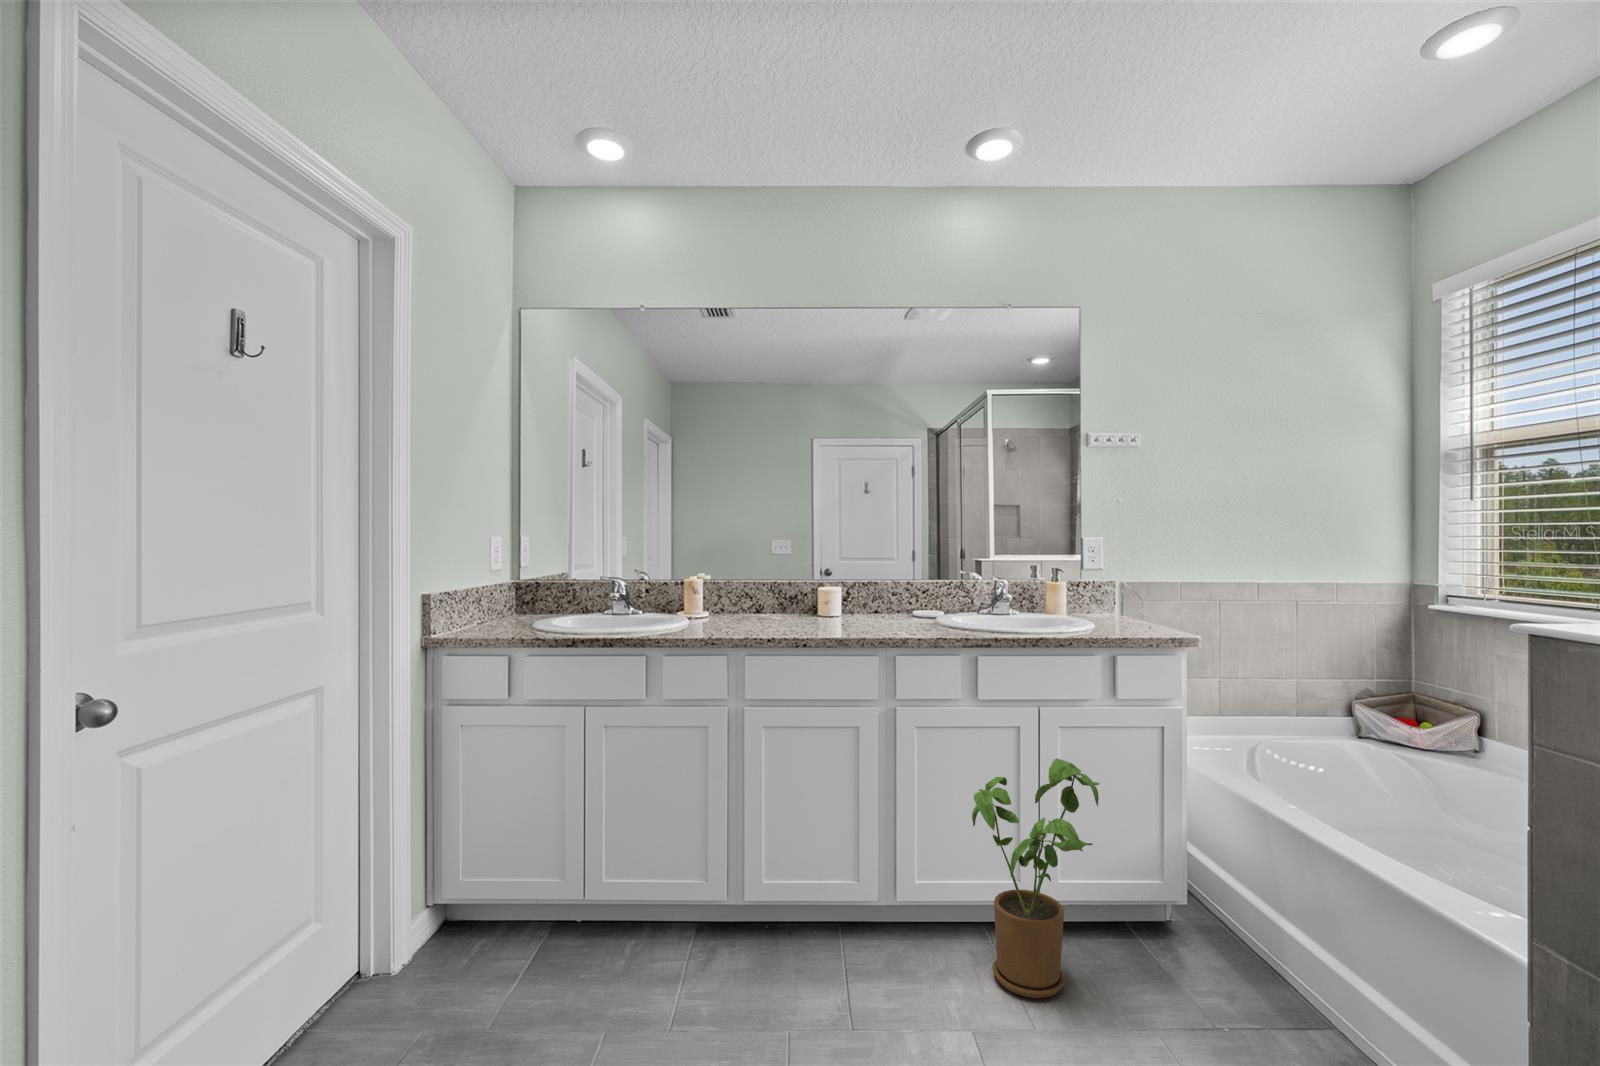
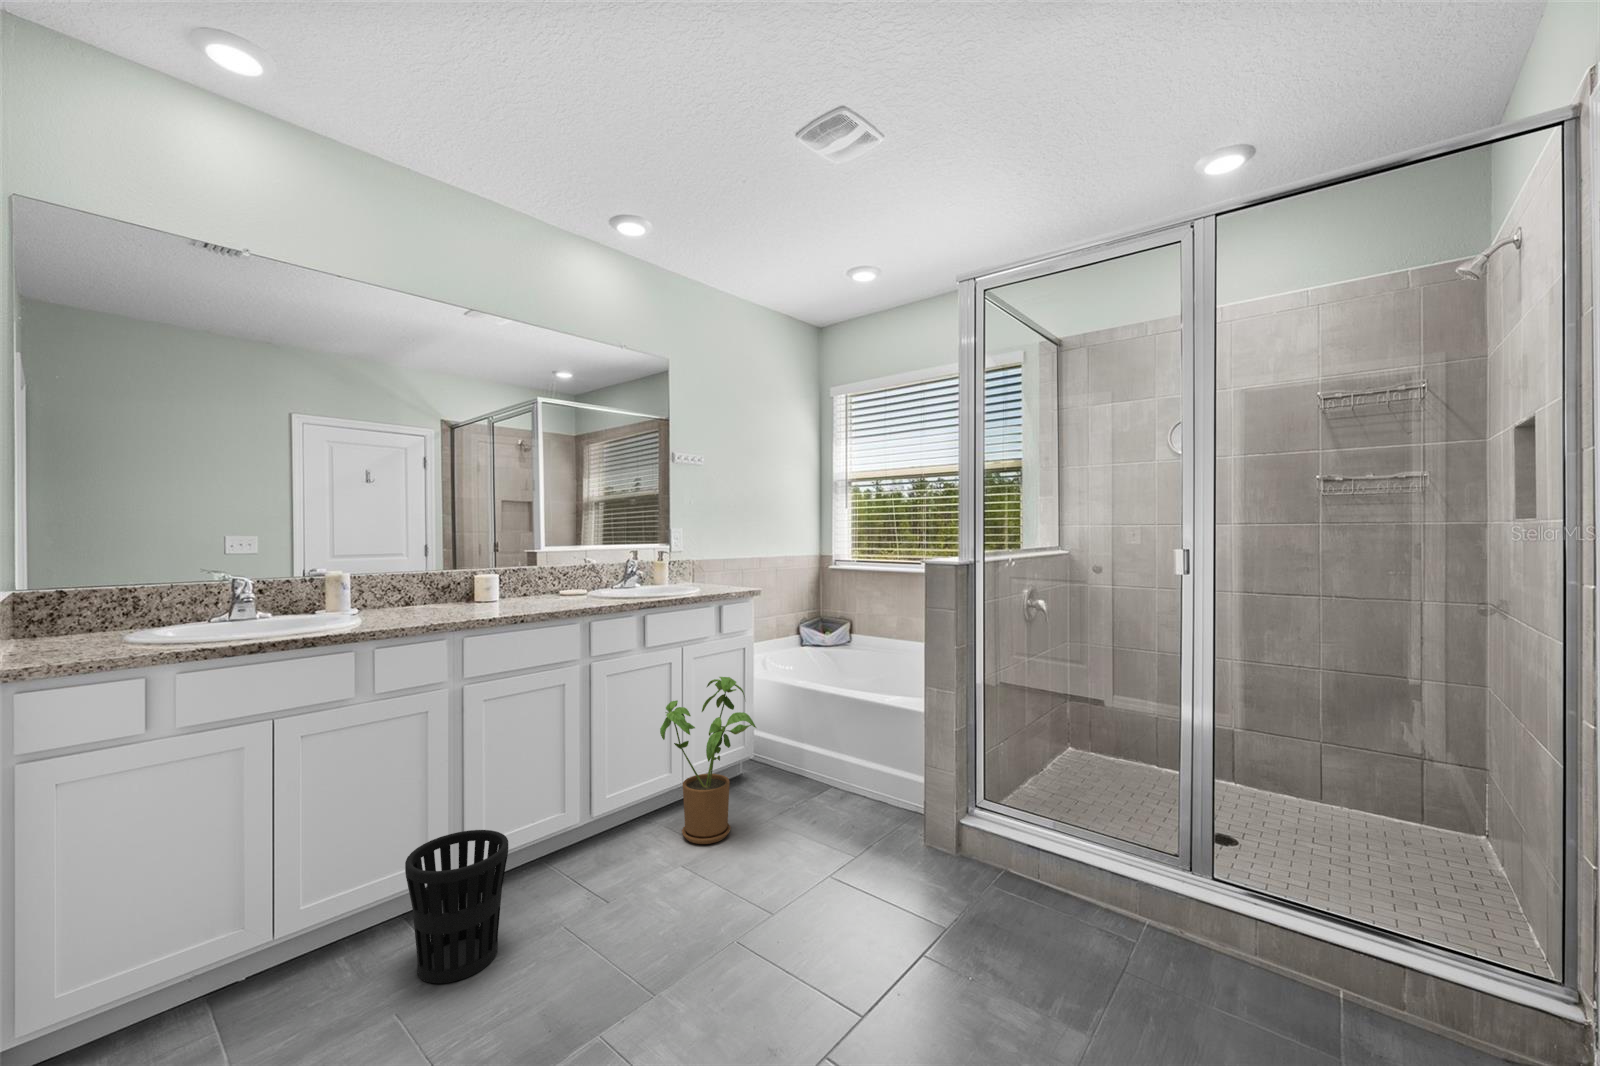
wastebasket: none [641,855,735,1009] -> present [405,830,508,983]

